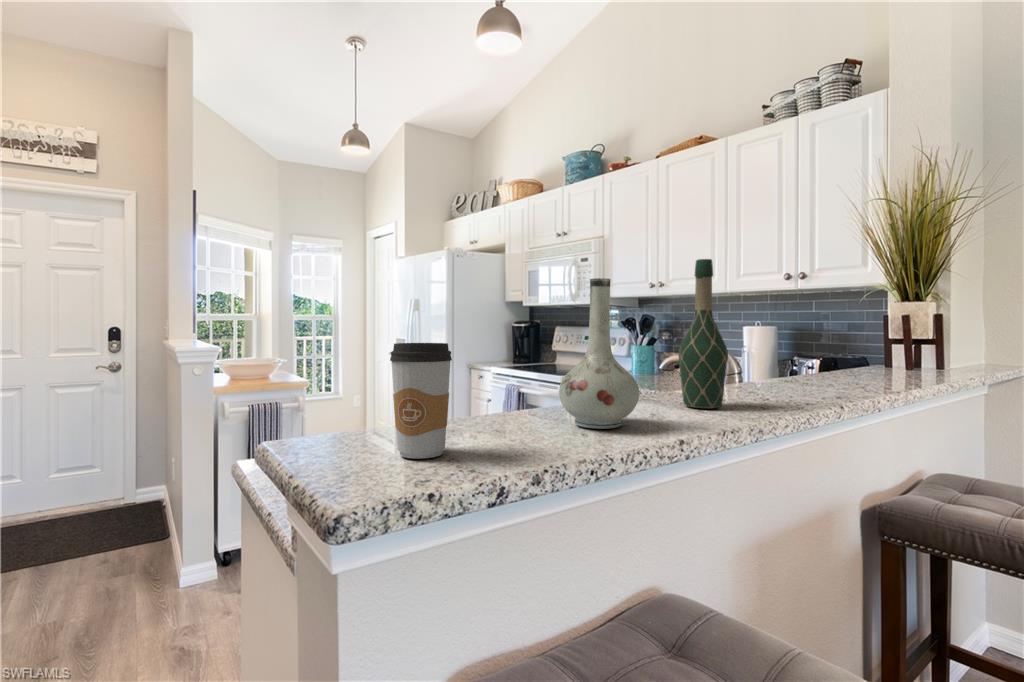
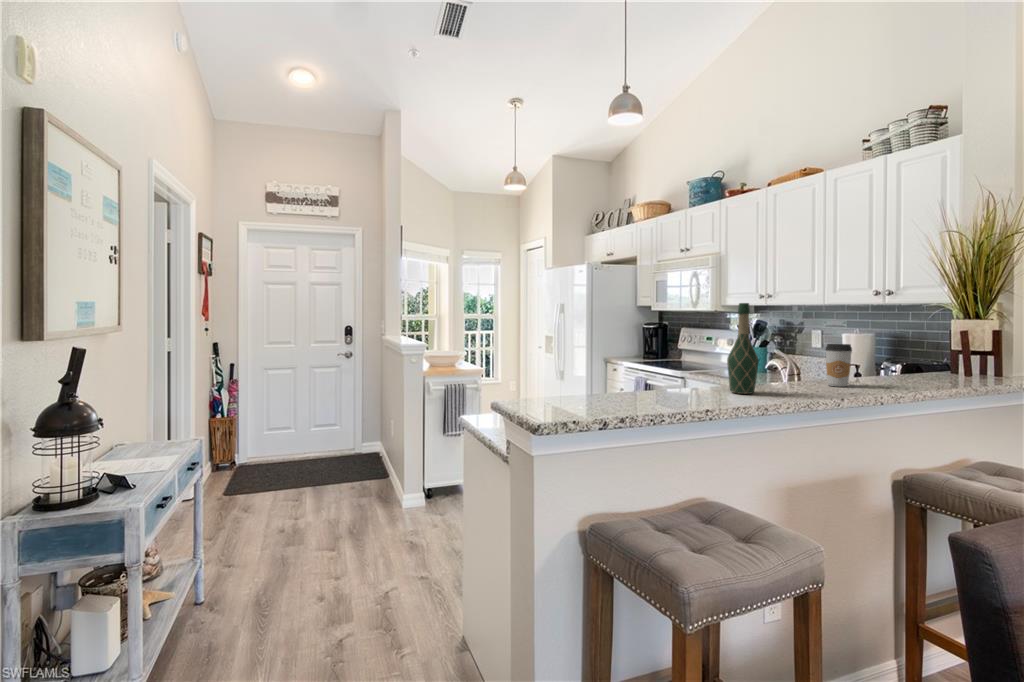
vase: present [559,278,639,429] -> none [646,319,691,401]
coffee cup: present [390,343,452,459] -> present [826,344,852,387]

